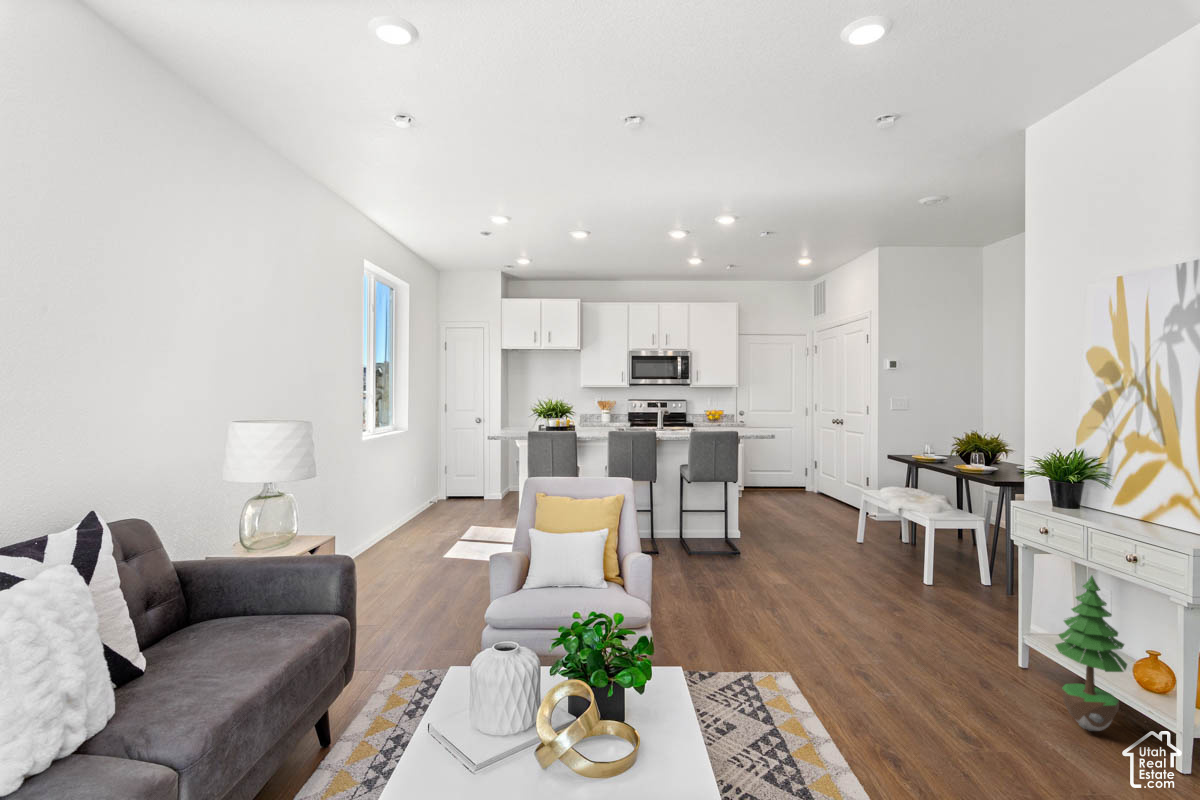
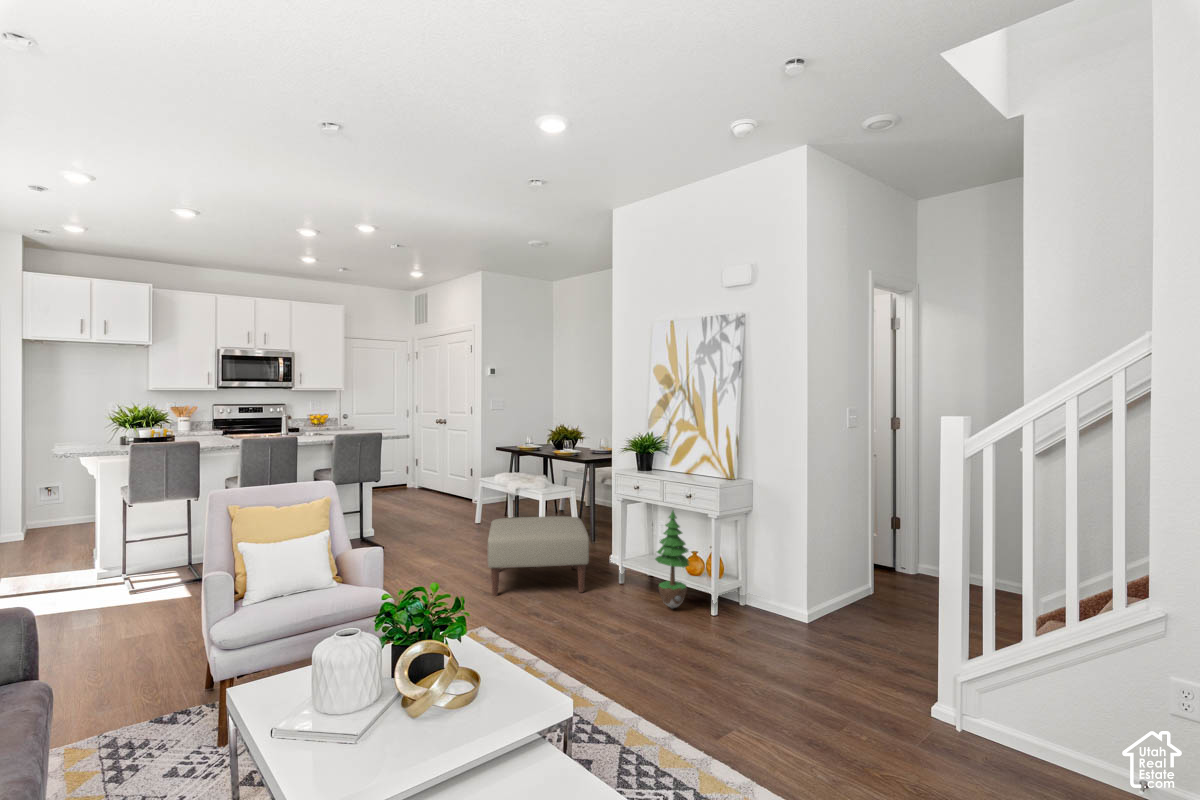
ottoman: none [814,541,962,660] -> present [487,516,589,596]

